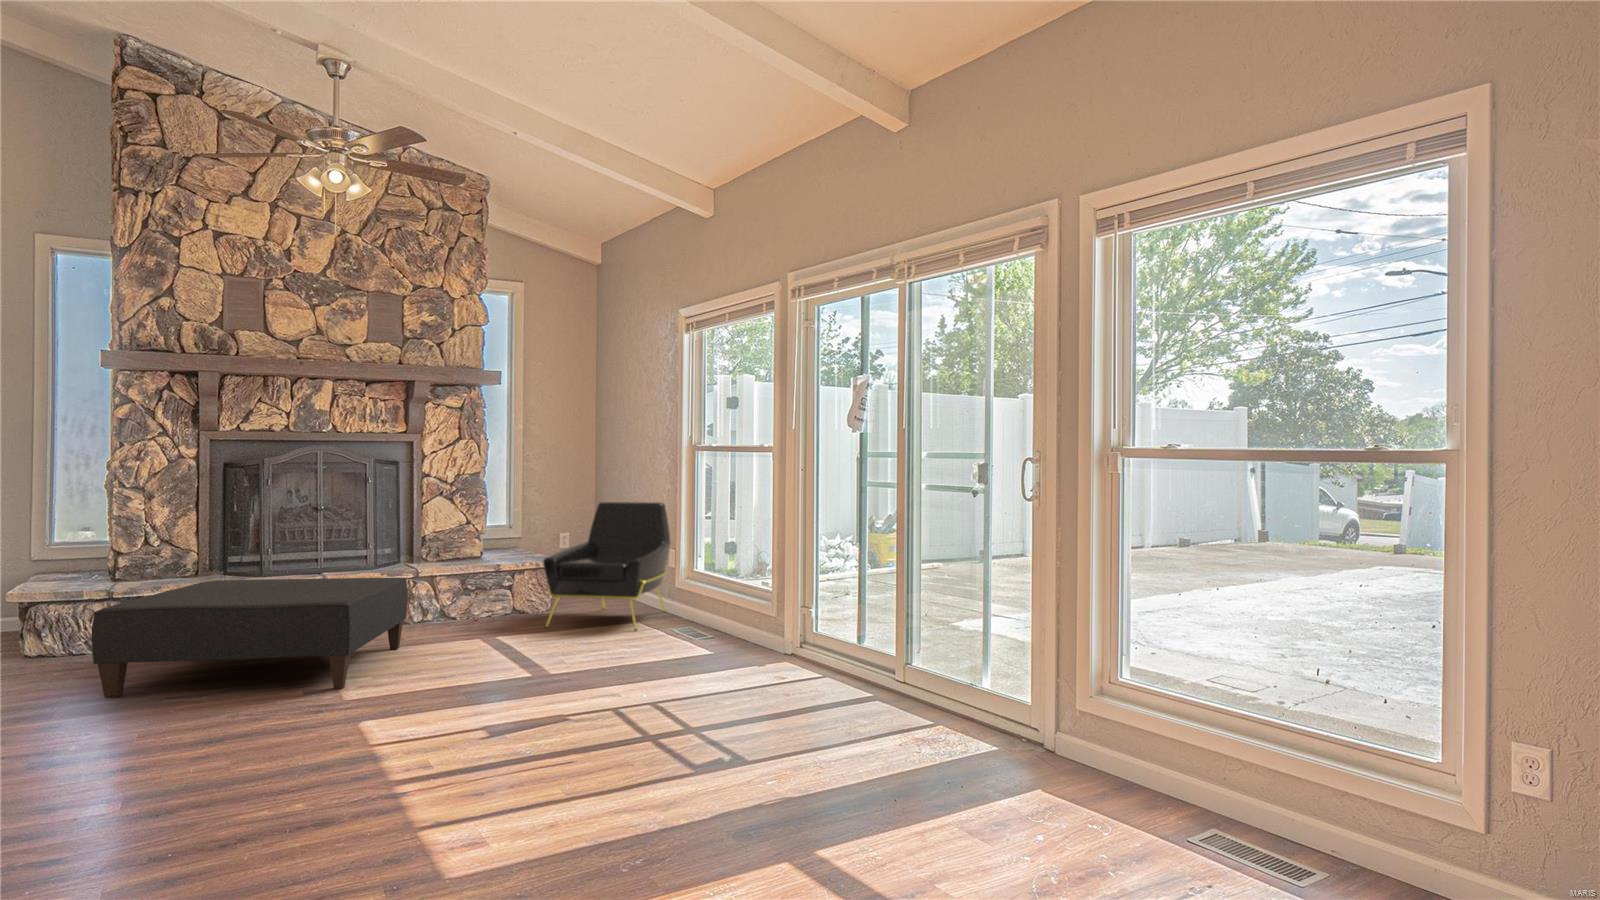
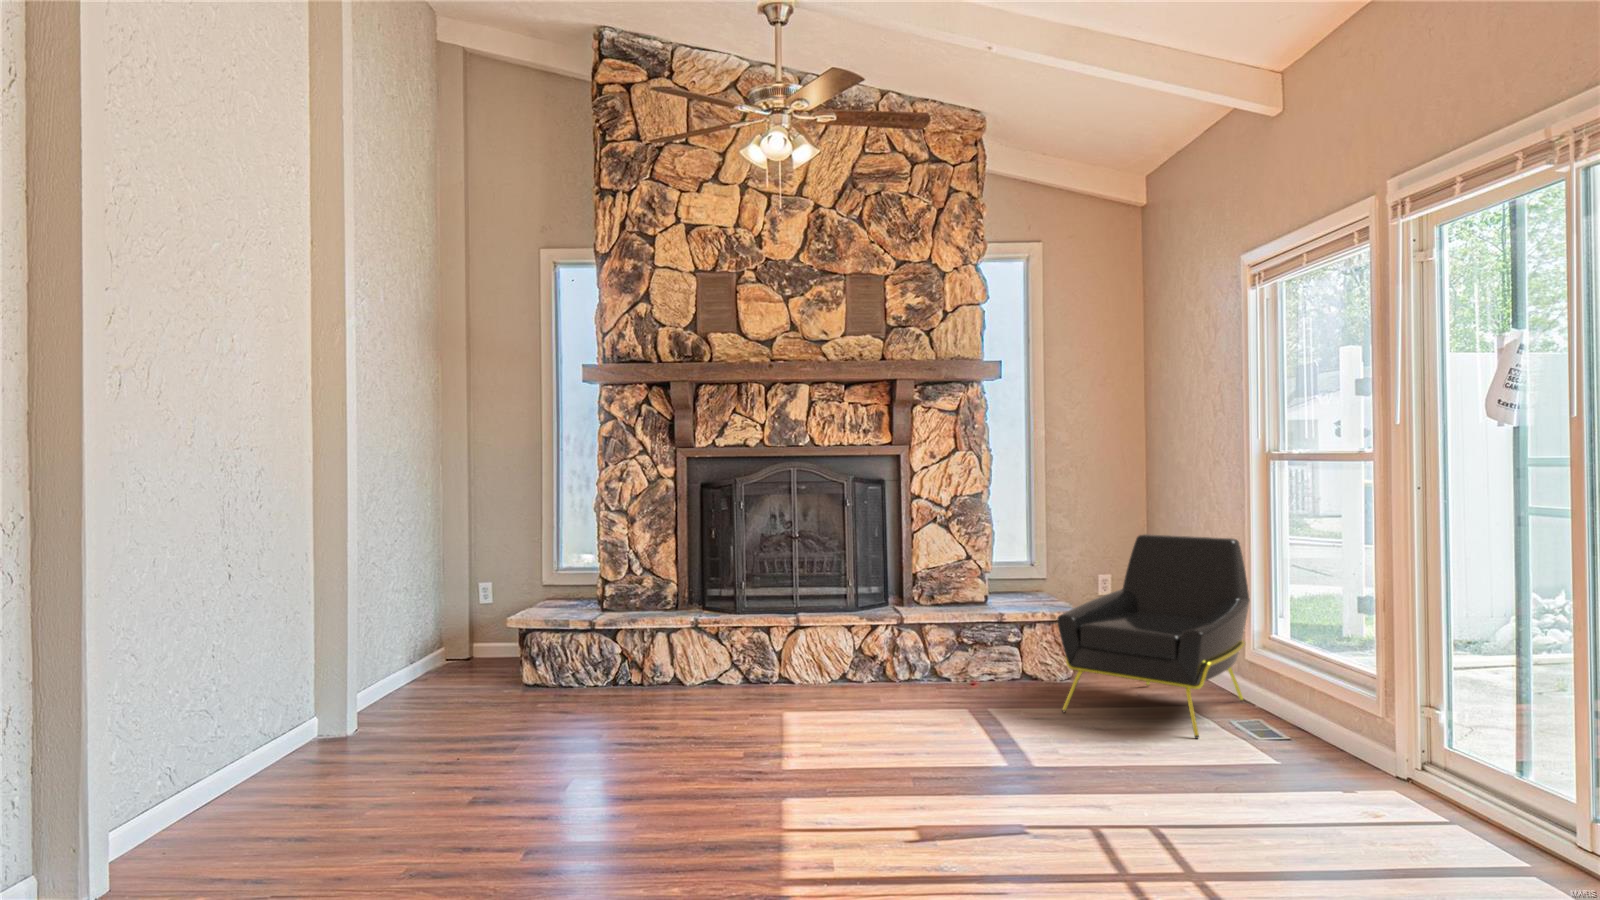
ottoman: present [92,577,408,698] -> none [523,622,878,803]

